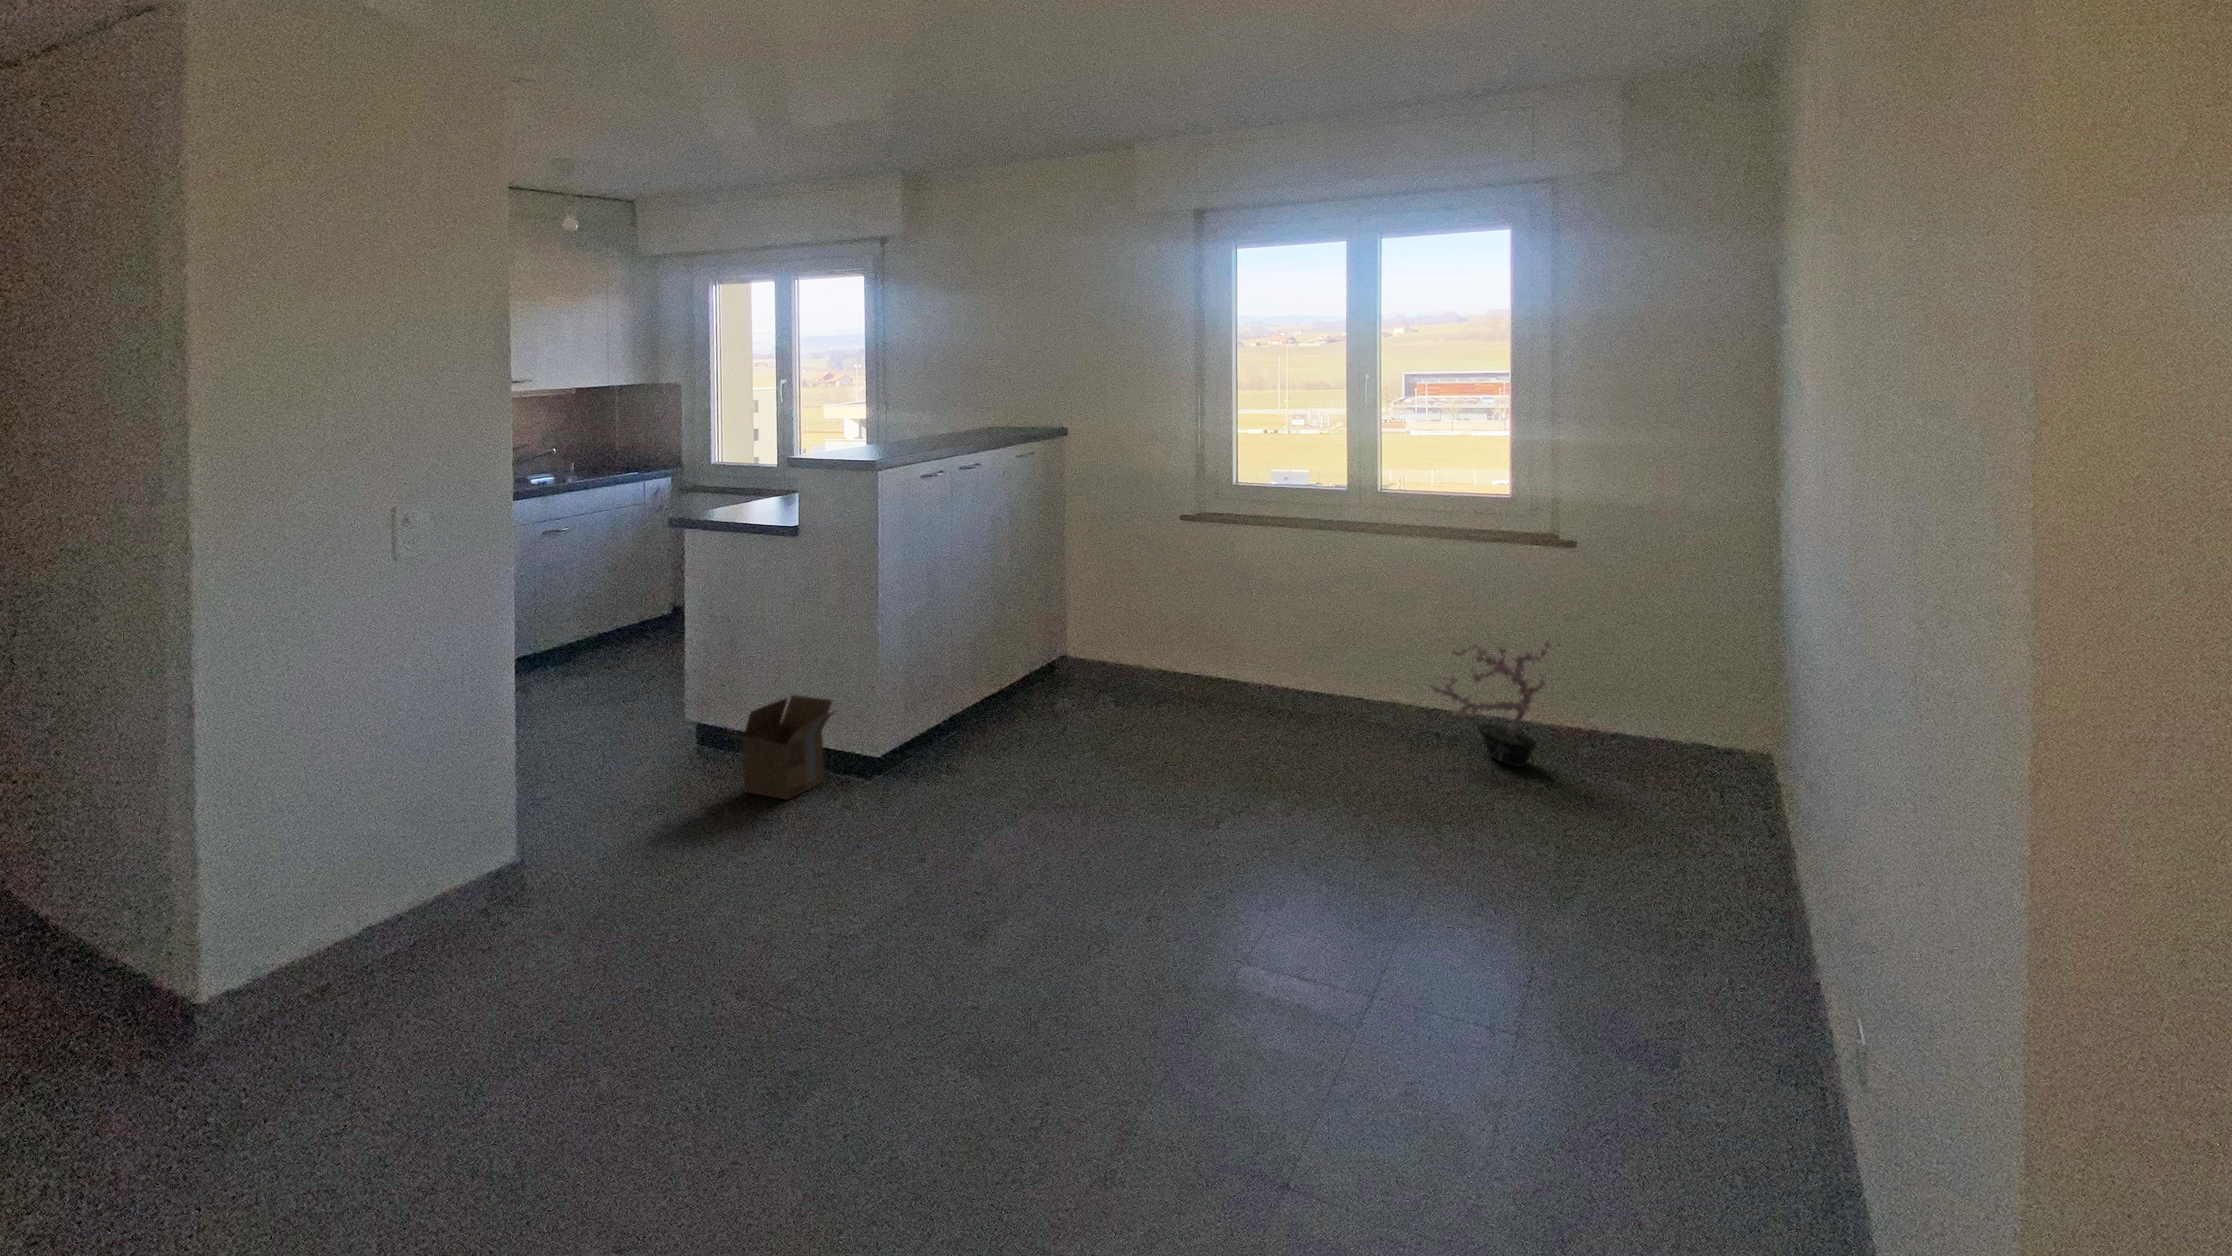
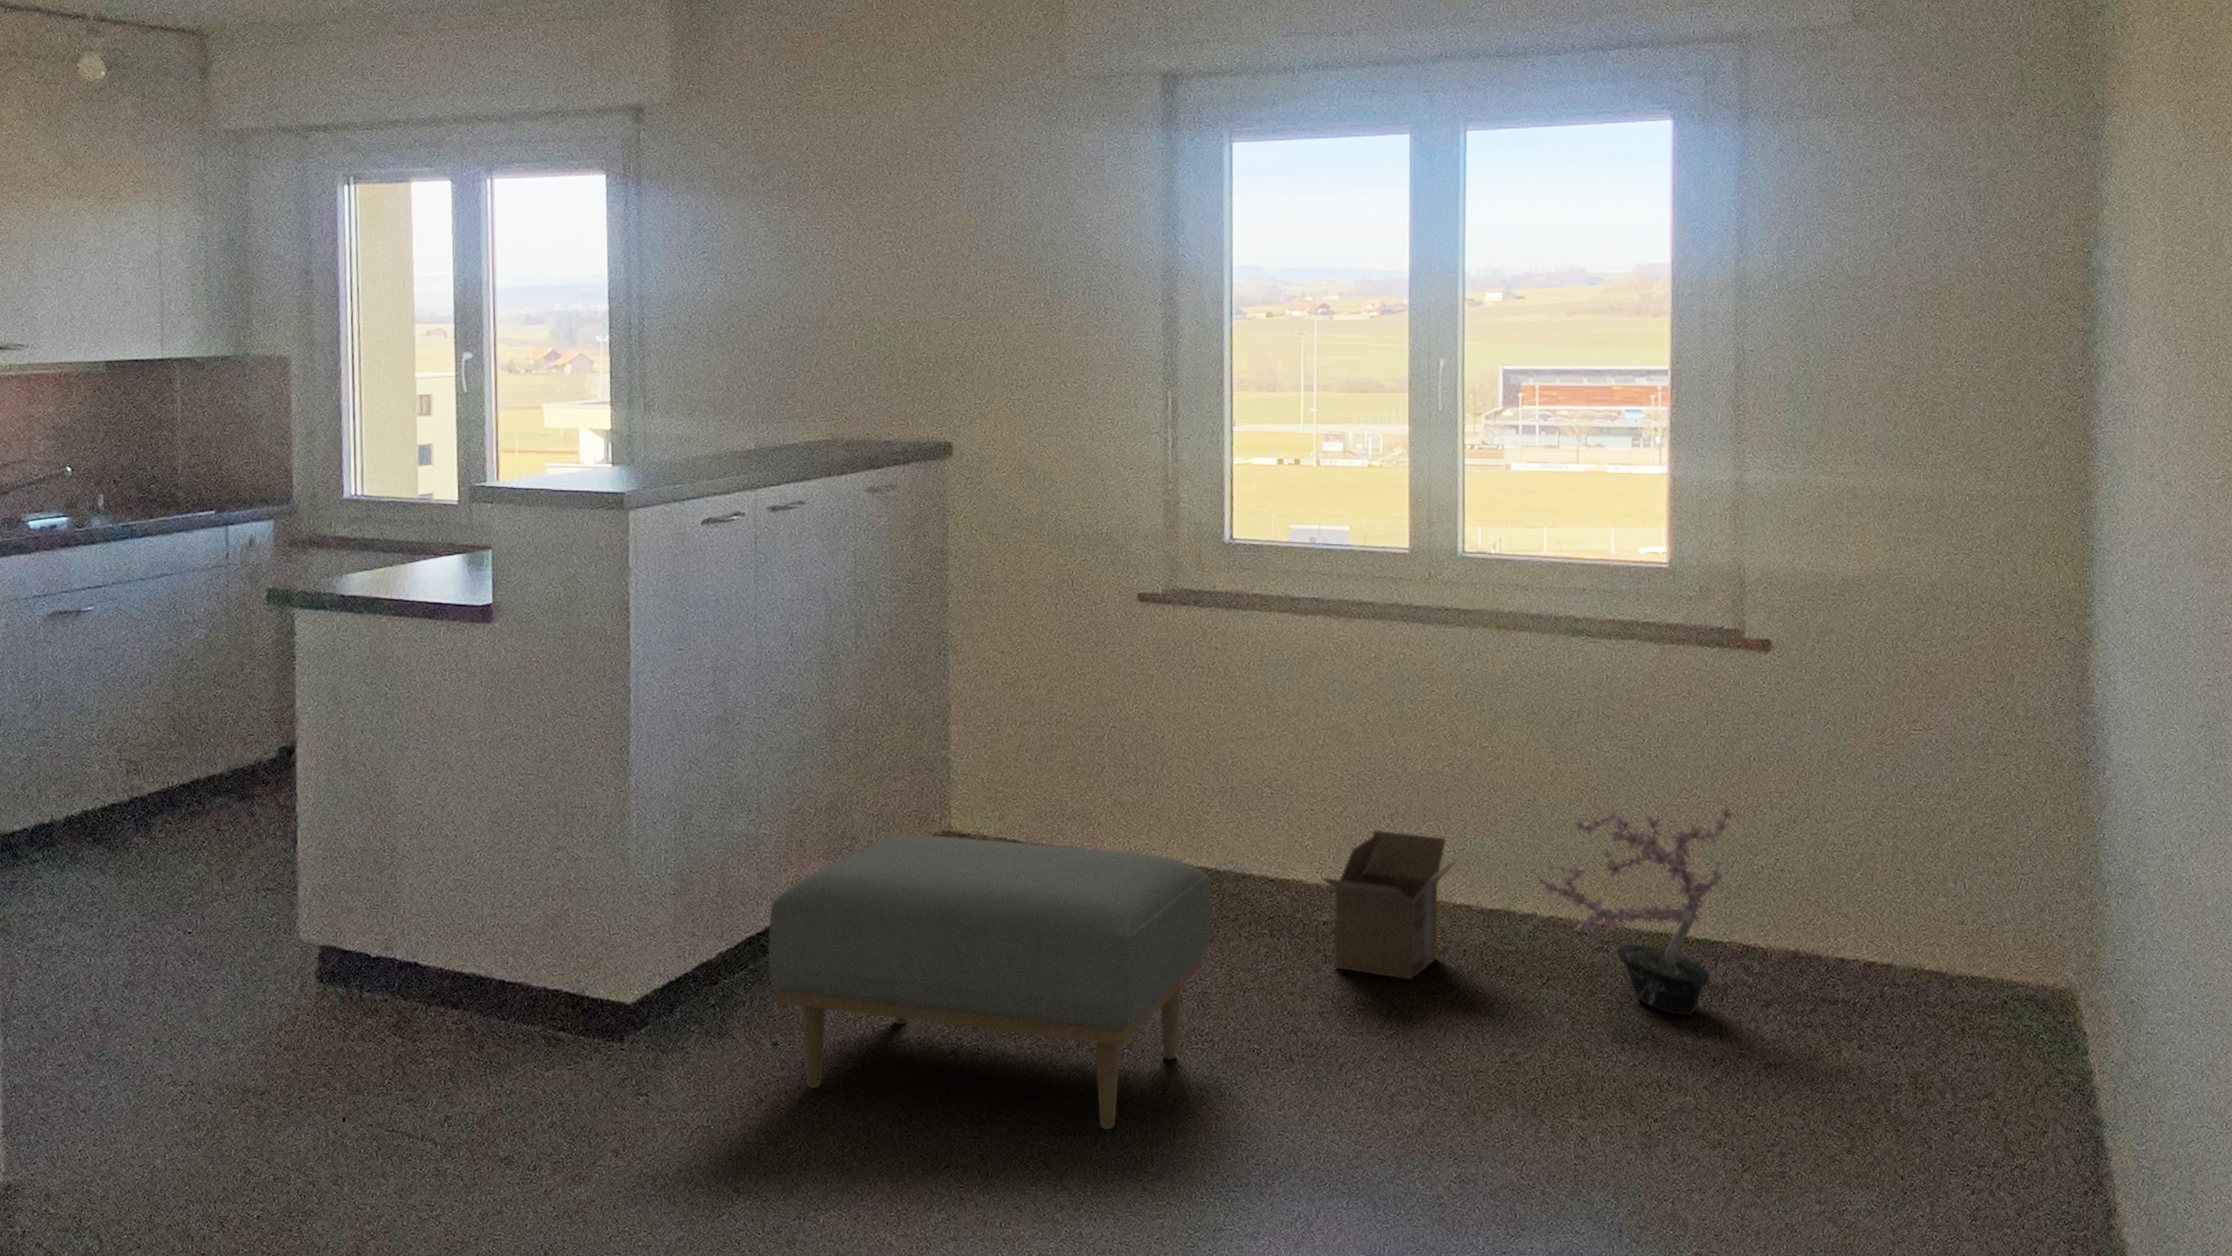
ottoman: none [969,660,1232,837] -> present [769,835,1210,1129]
cardboard box: present [733,695,834,799] -> present [1323,831,1458,979]

